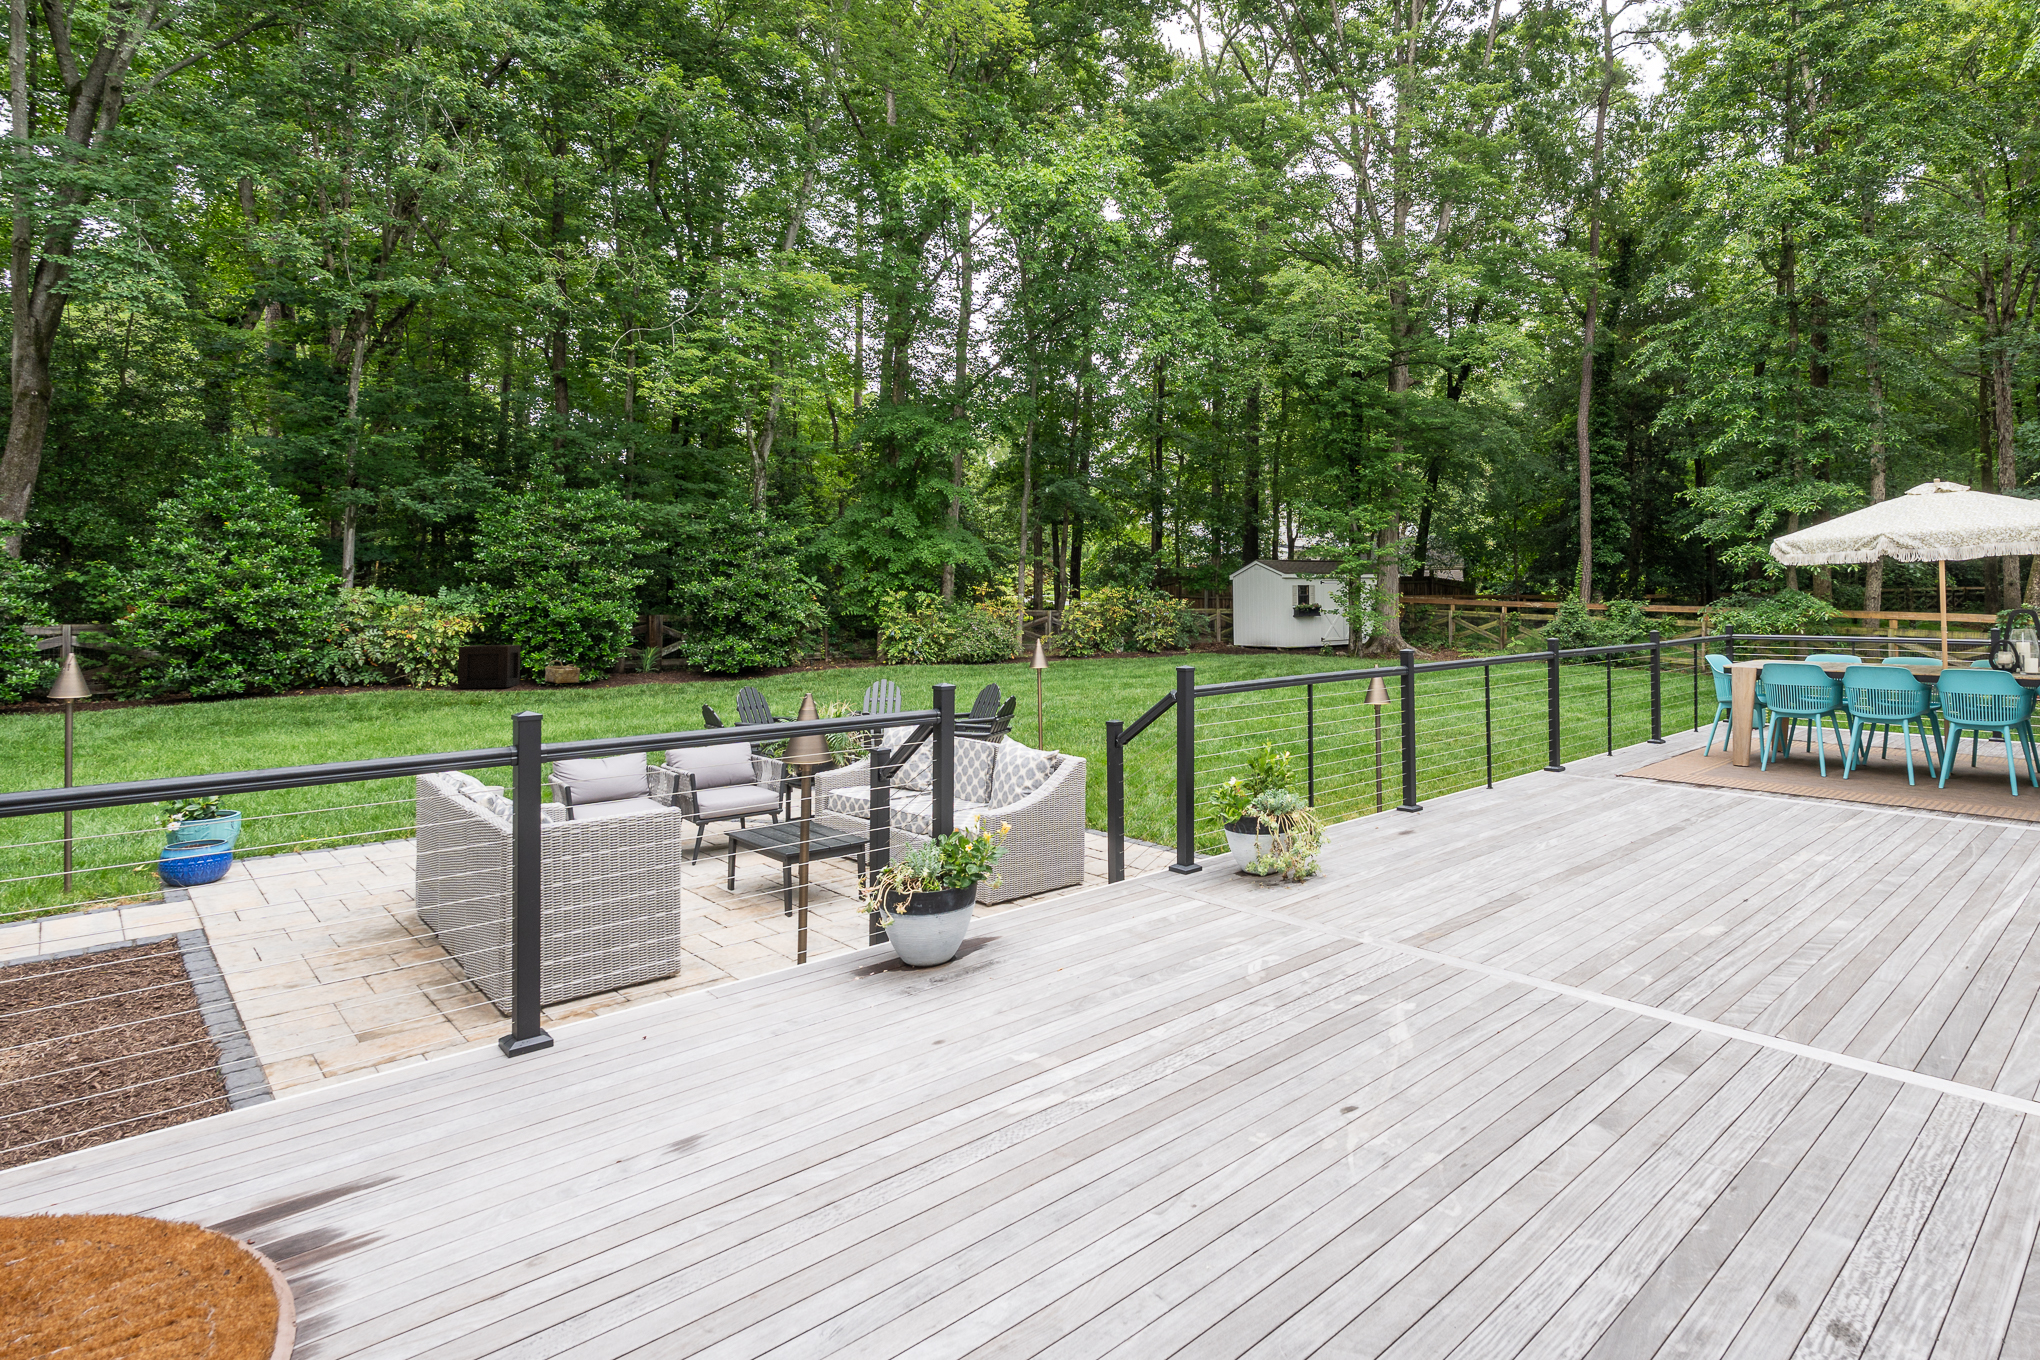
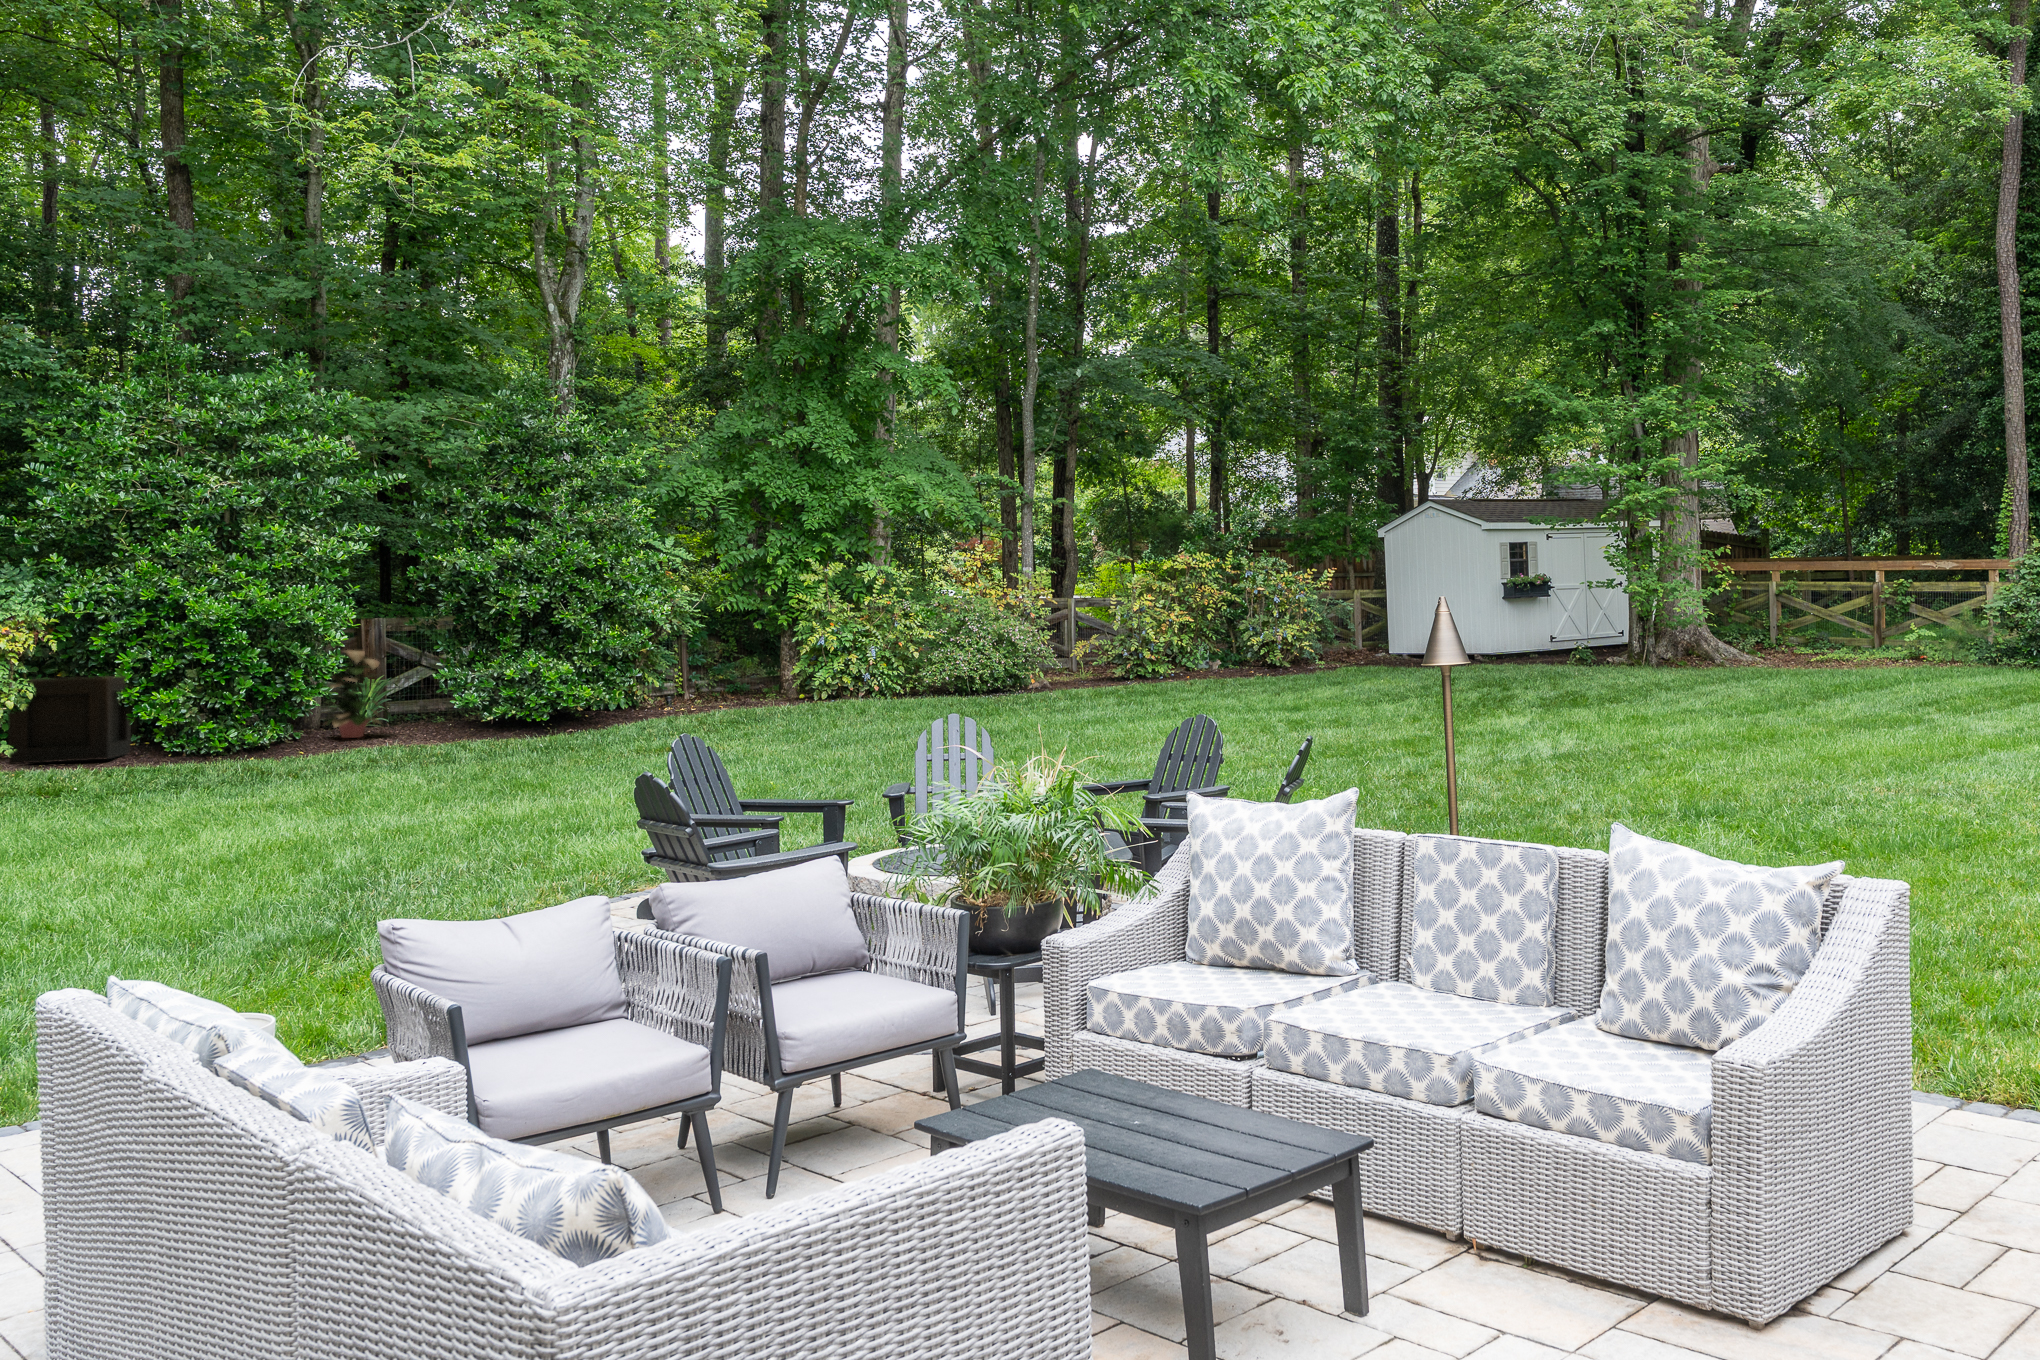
decorative plant: none [615,634,652,679] -> present [325,651,380,738]
woven basket: present [545,660,580,684] -> none [180,704,249,750]

